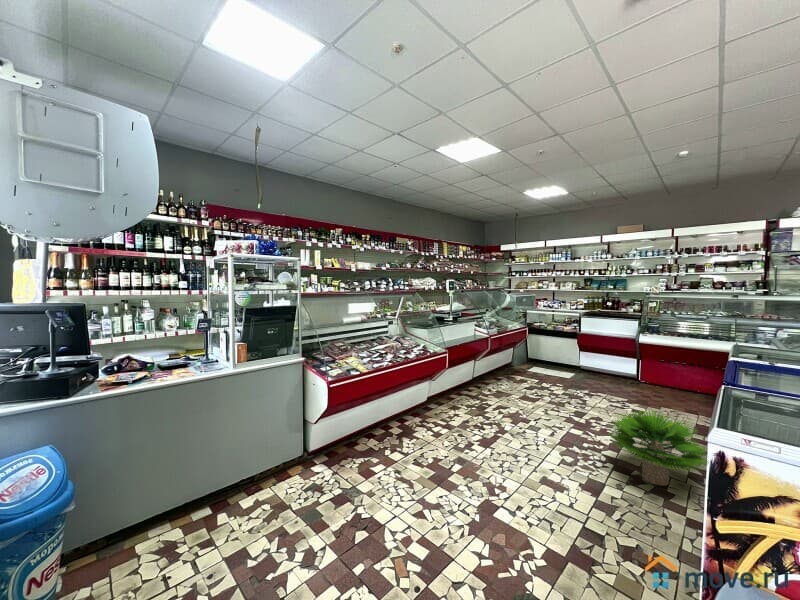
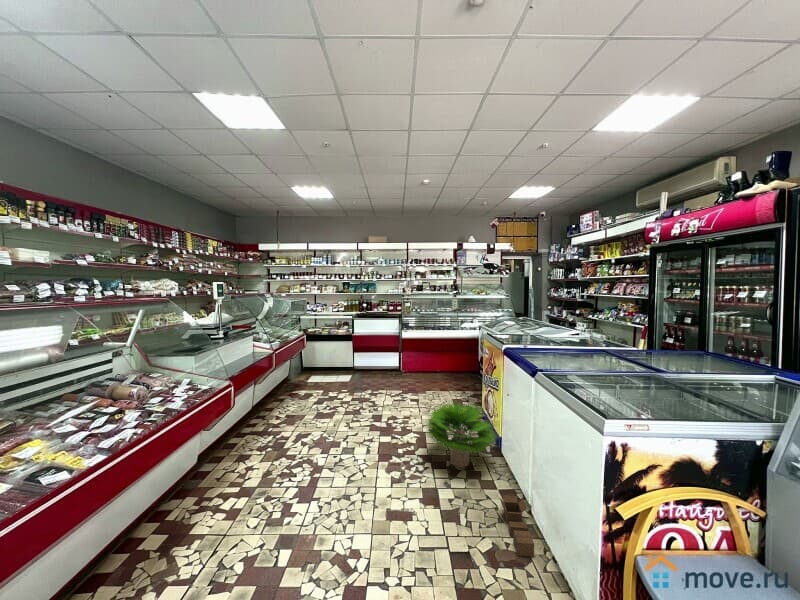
cardboard box: none [659,514,703,576] -> present [500,495,534,557]

